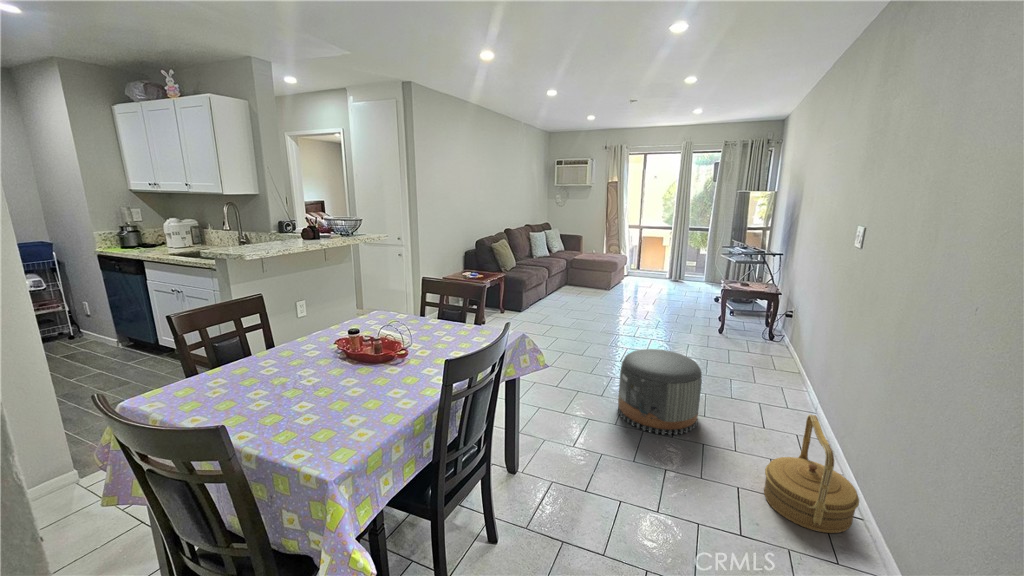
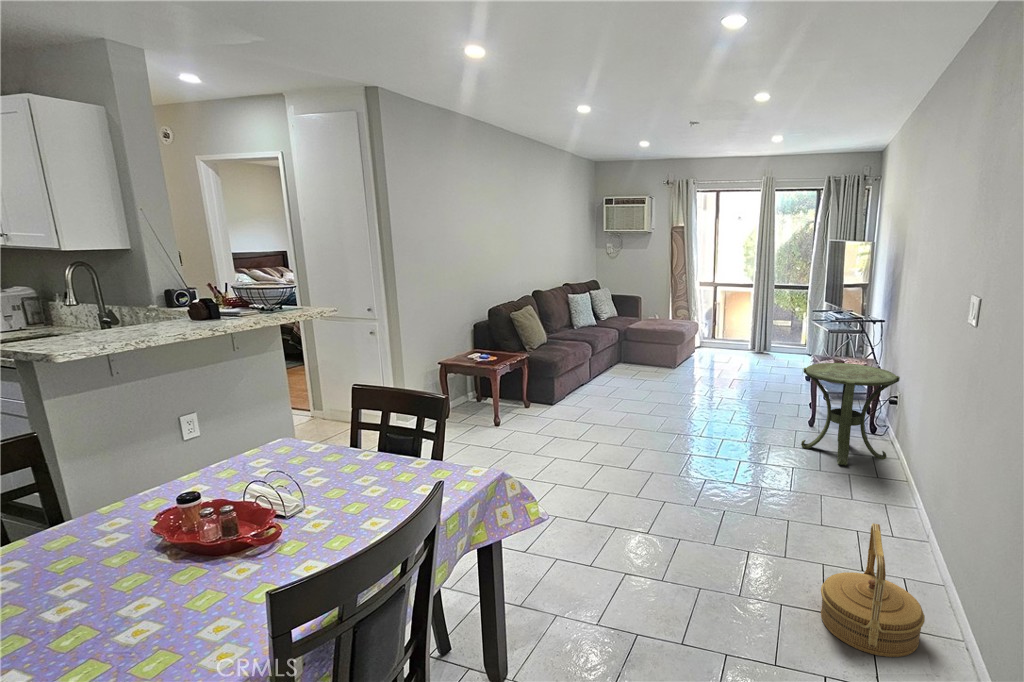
side table: none [719,284,801,366] -> present [801,363,900,465]
pouf: present [618,349,702,435] -> none [663,446,760,547]

